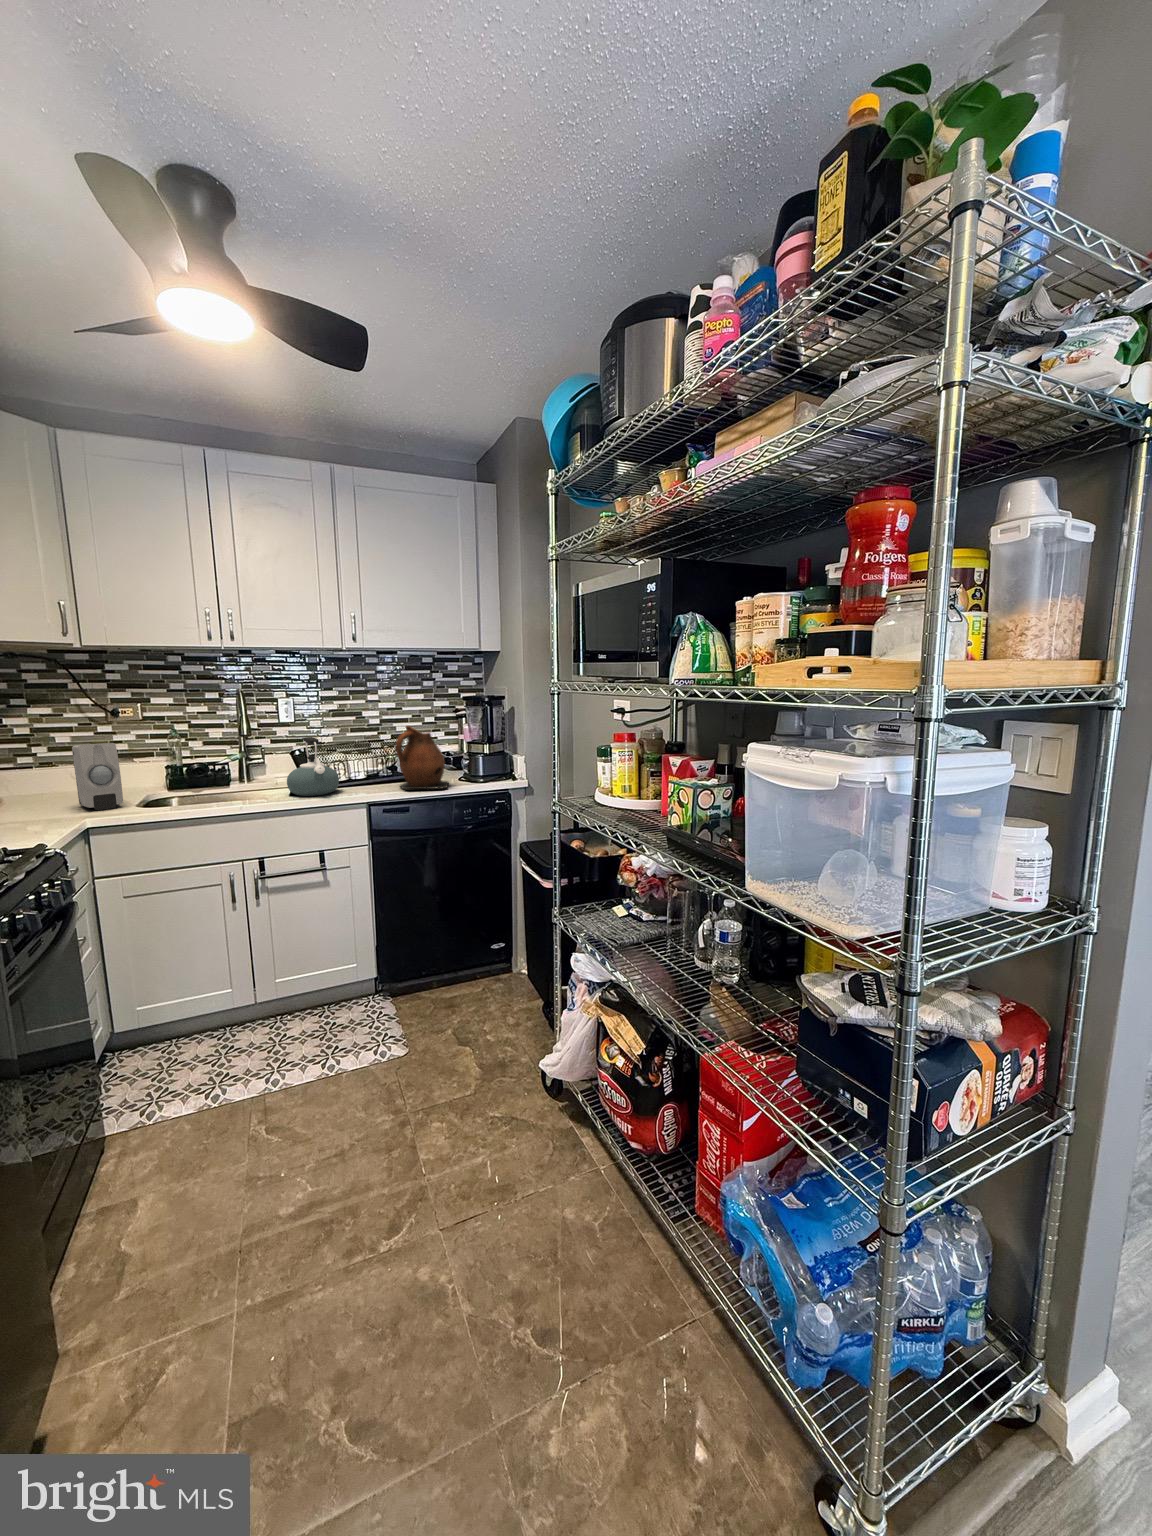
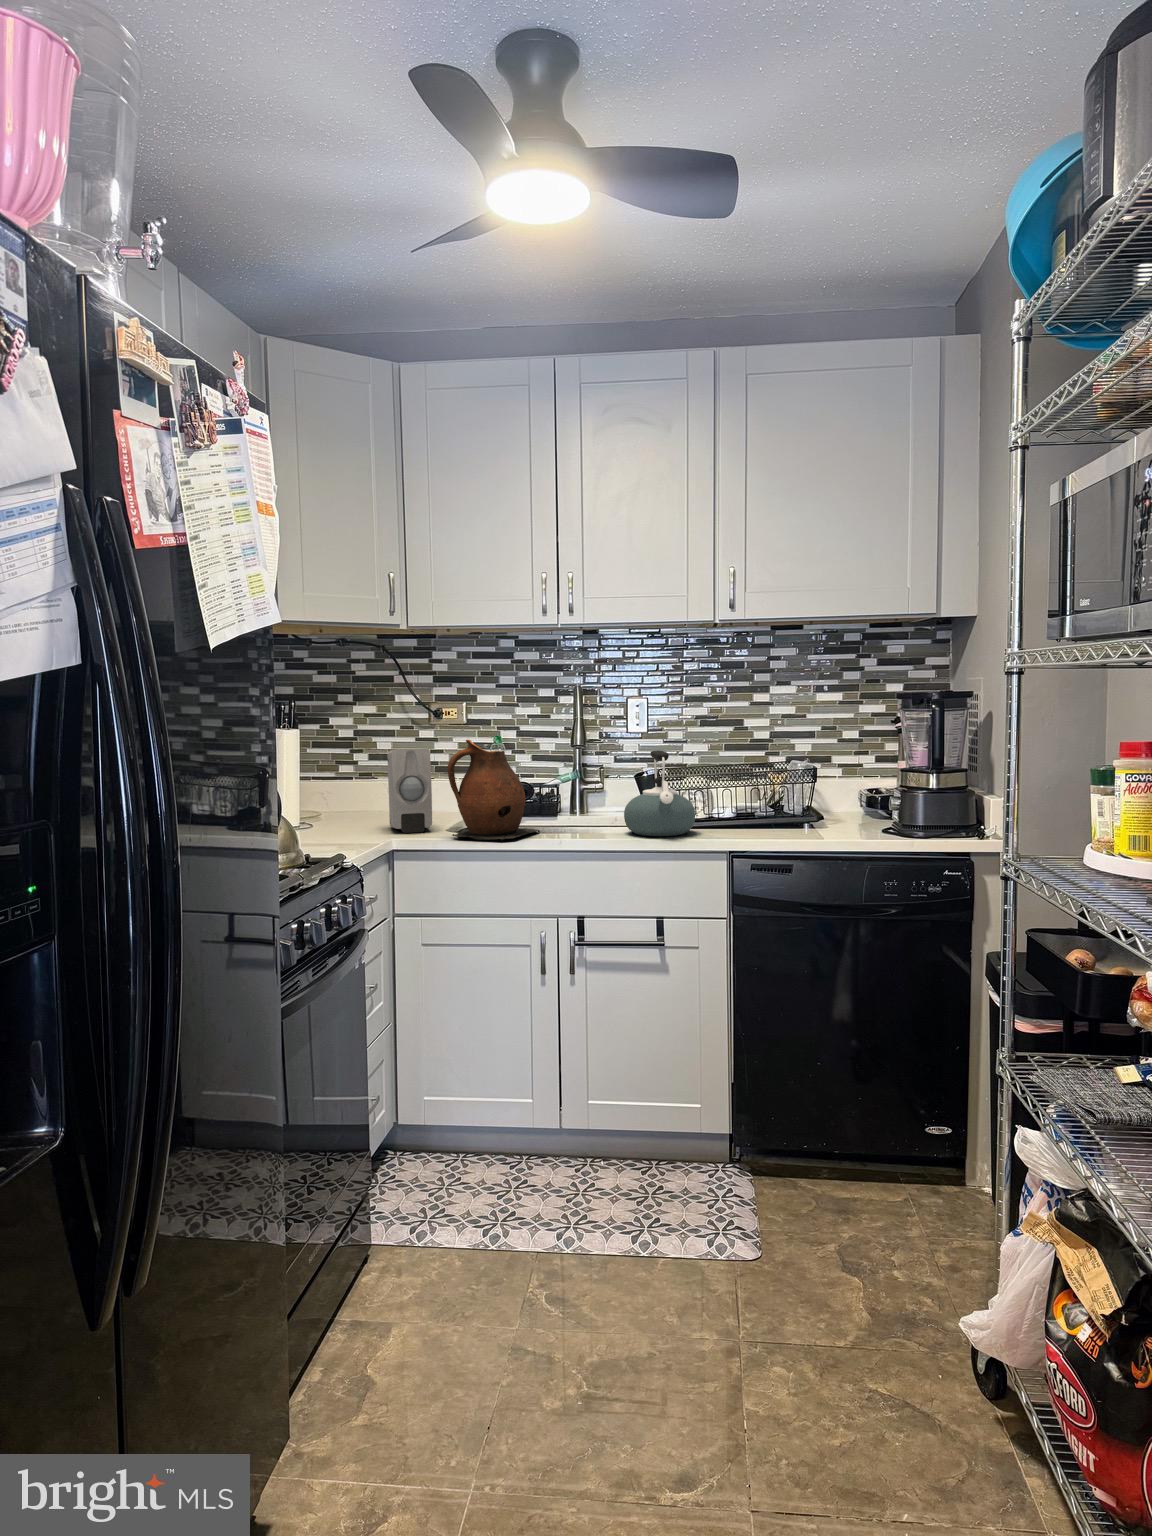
ceramic pitcher: present [396,726,448,789] -> present [448,740,540,840]

